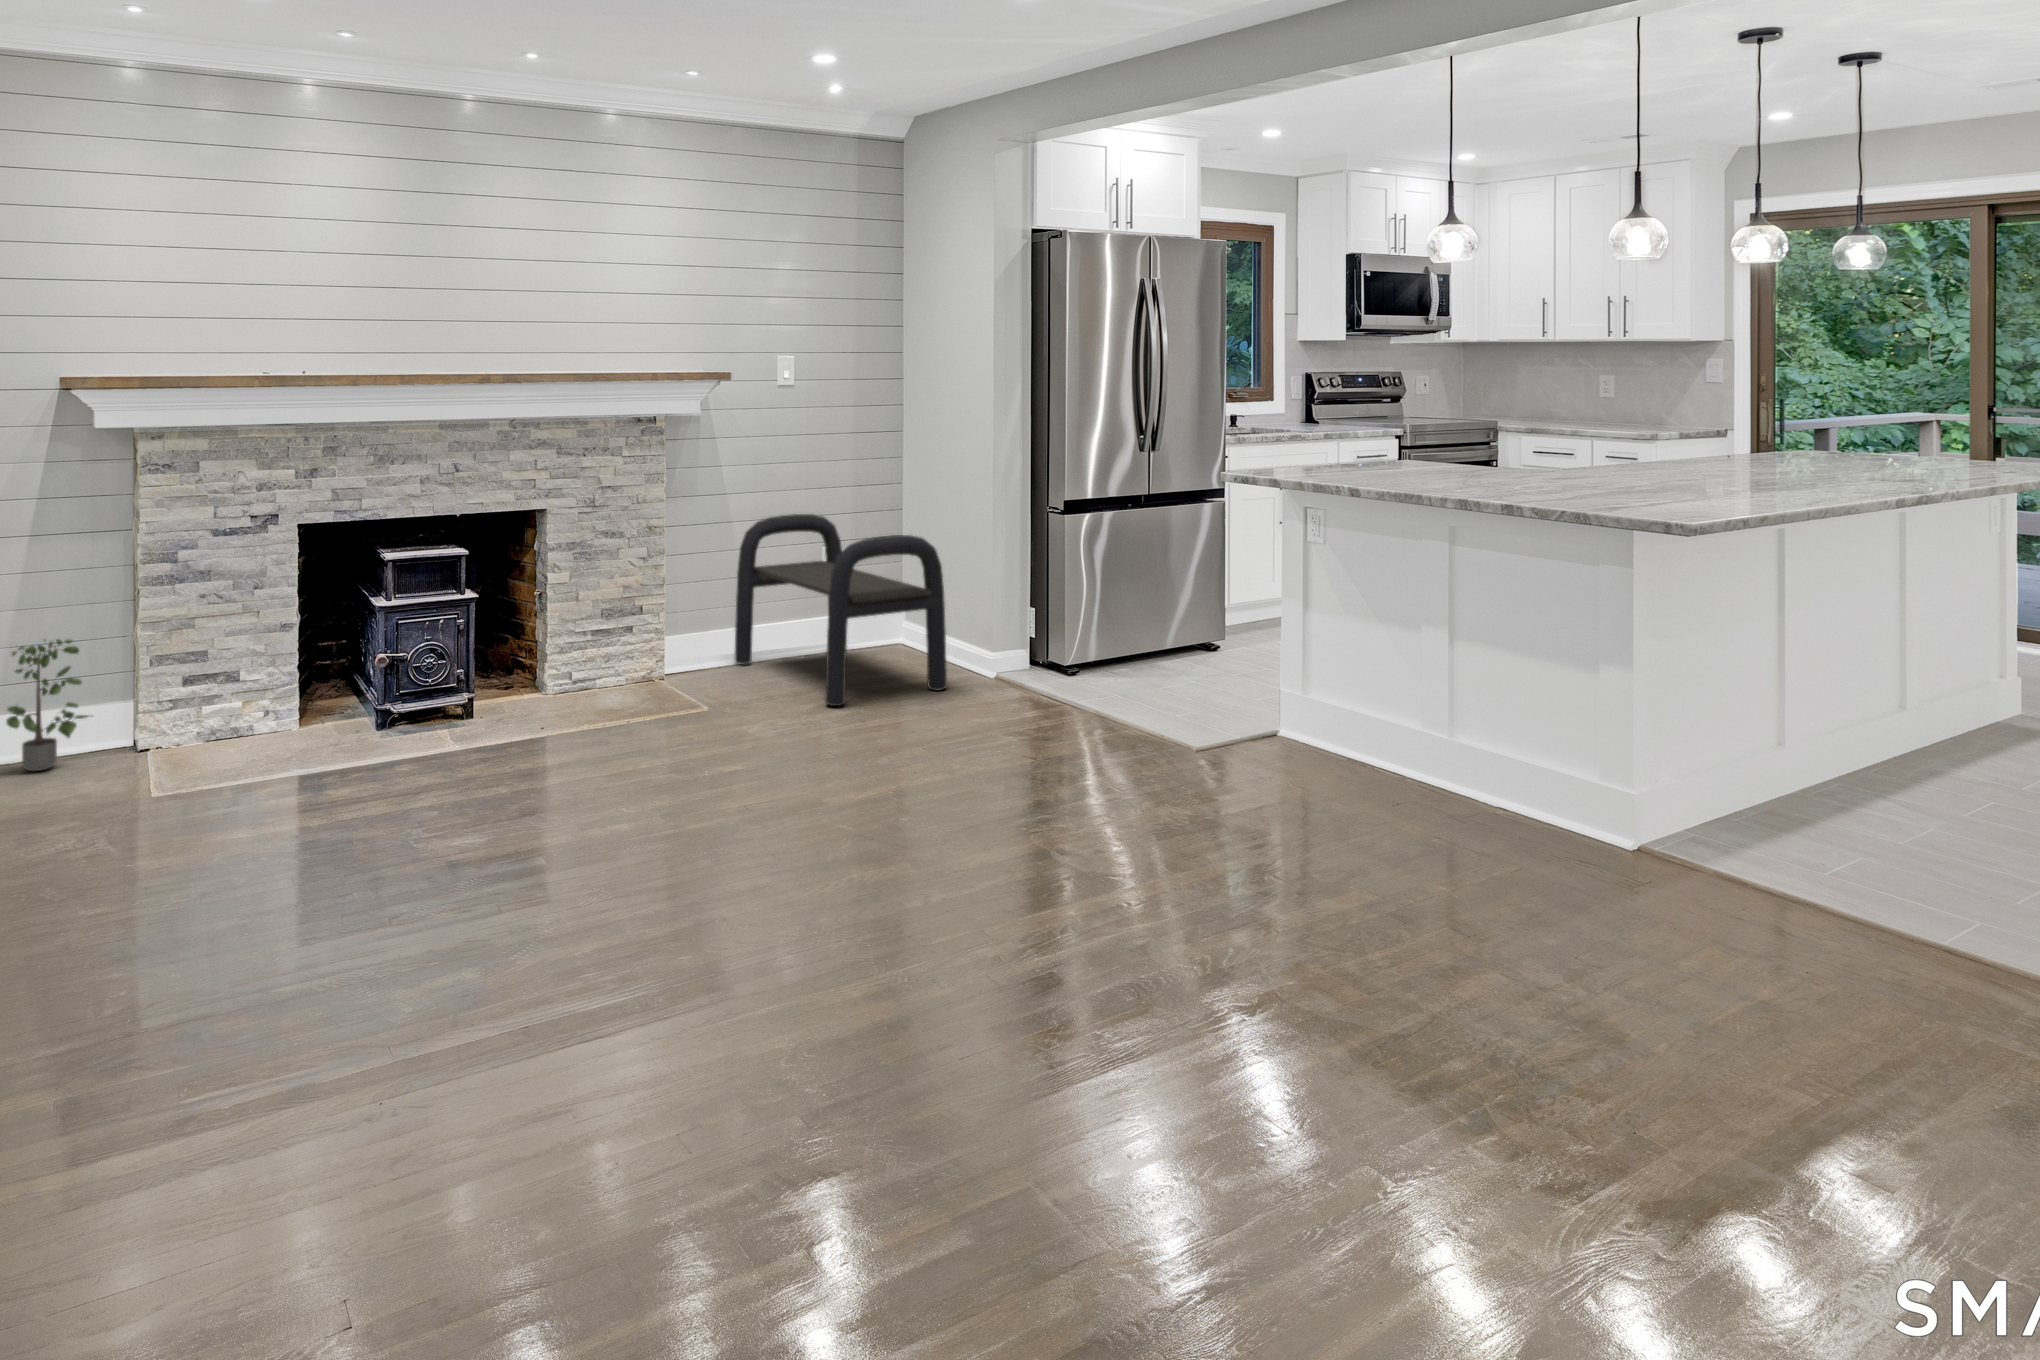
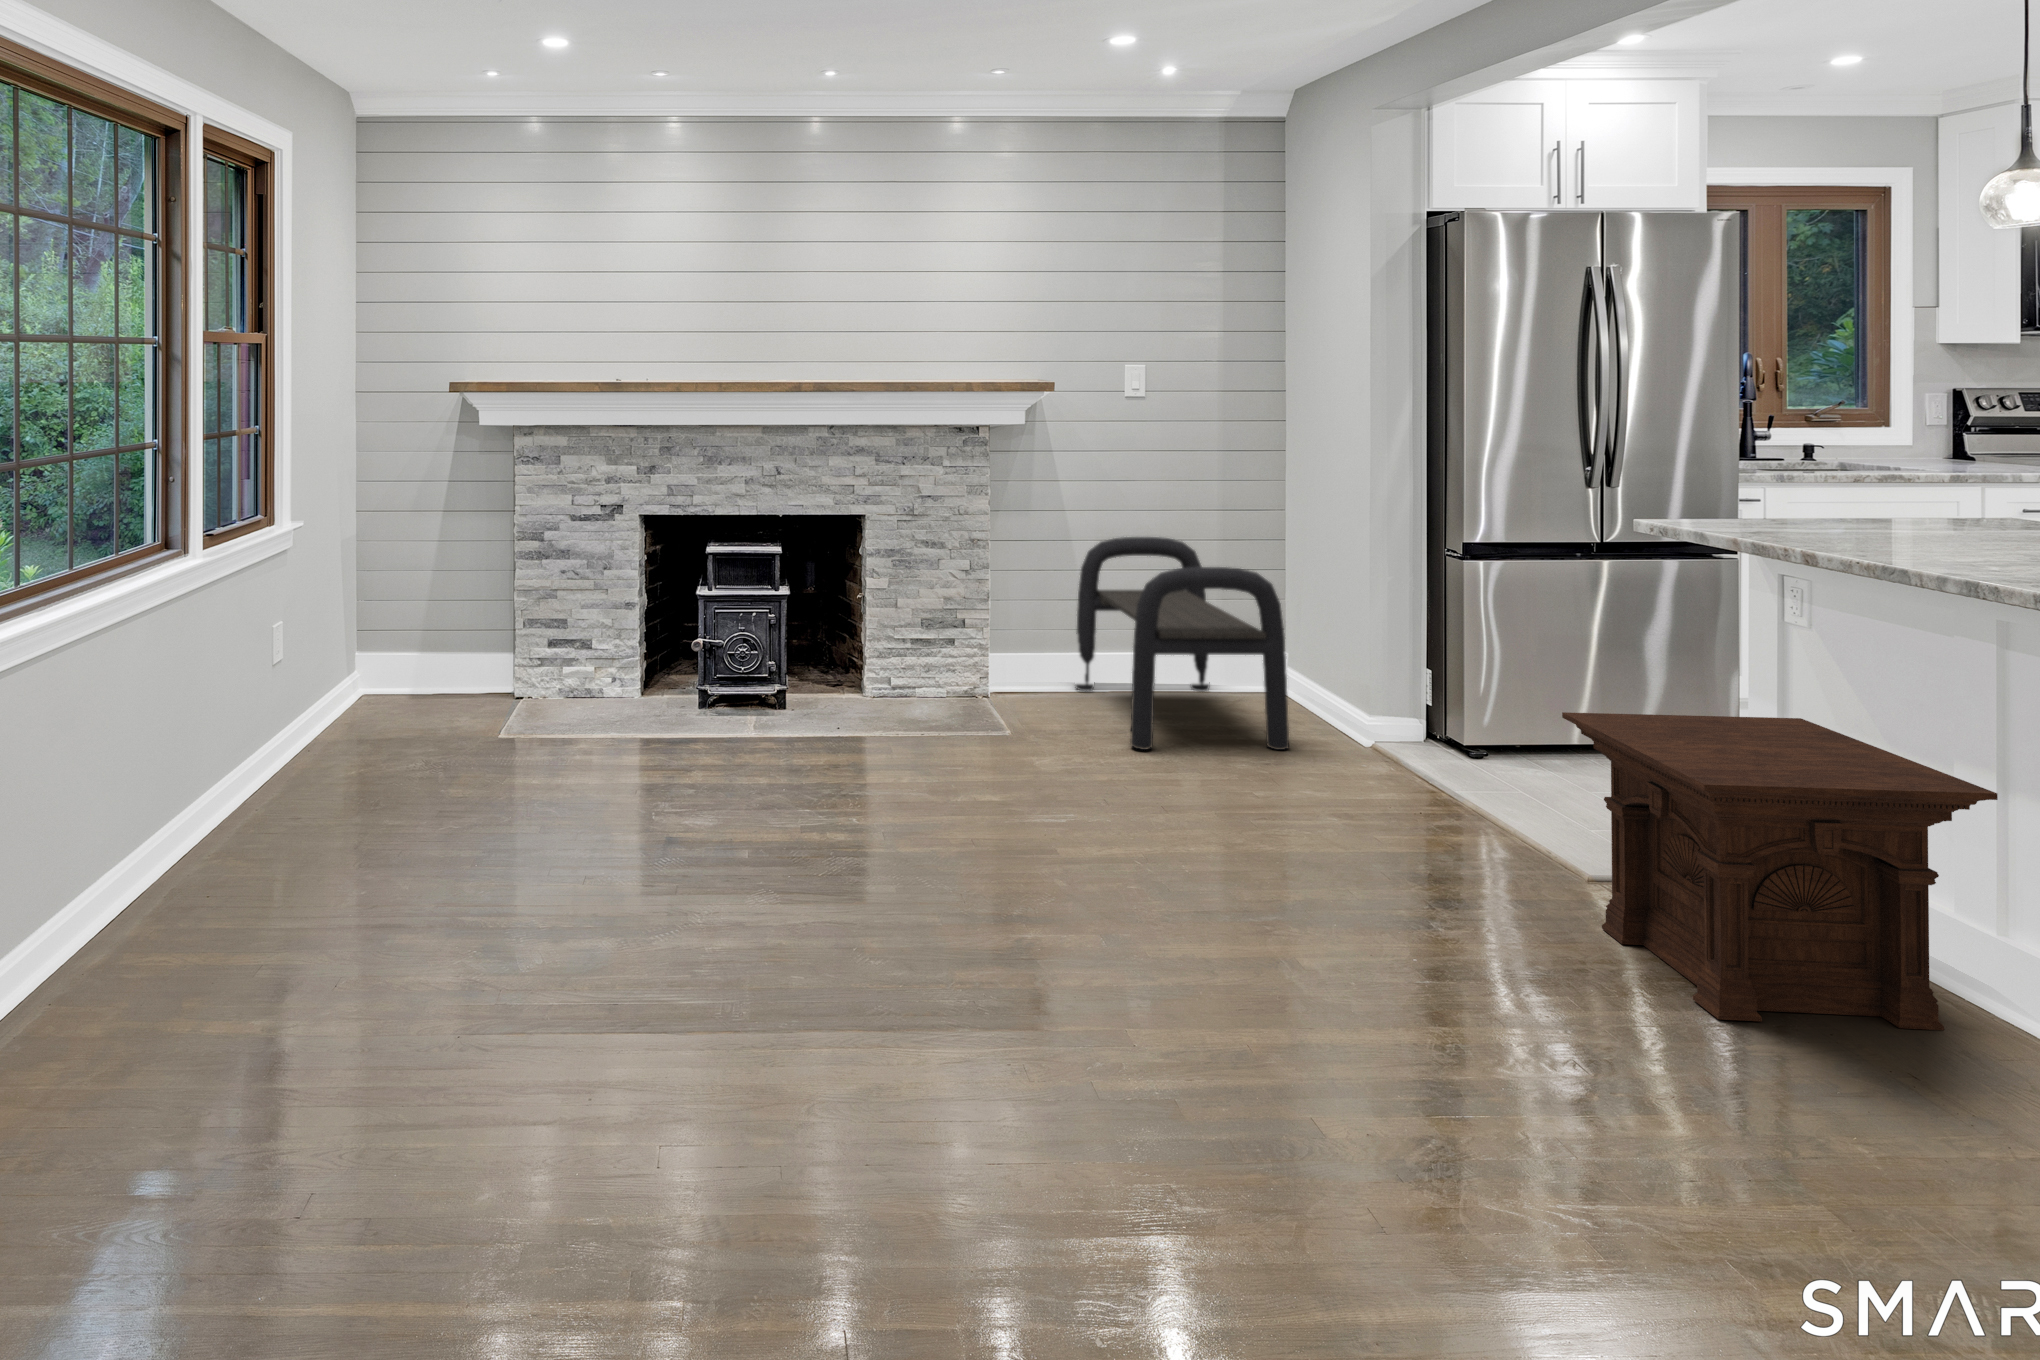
side table: none [1214,608,1472,818] -> present [1562,712,1998,1030]
potted plant: present [6,639,92,771] -> none [418,594,484,702]

